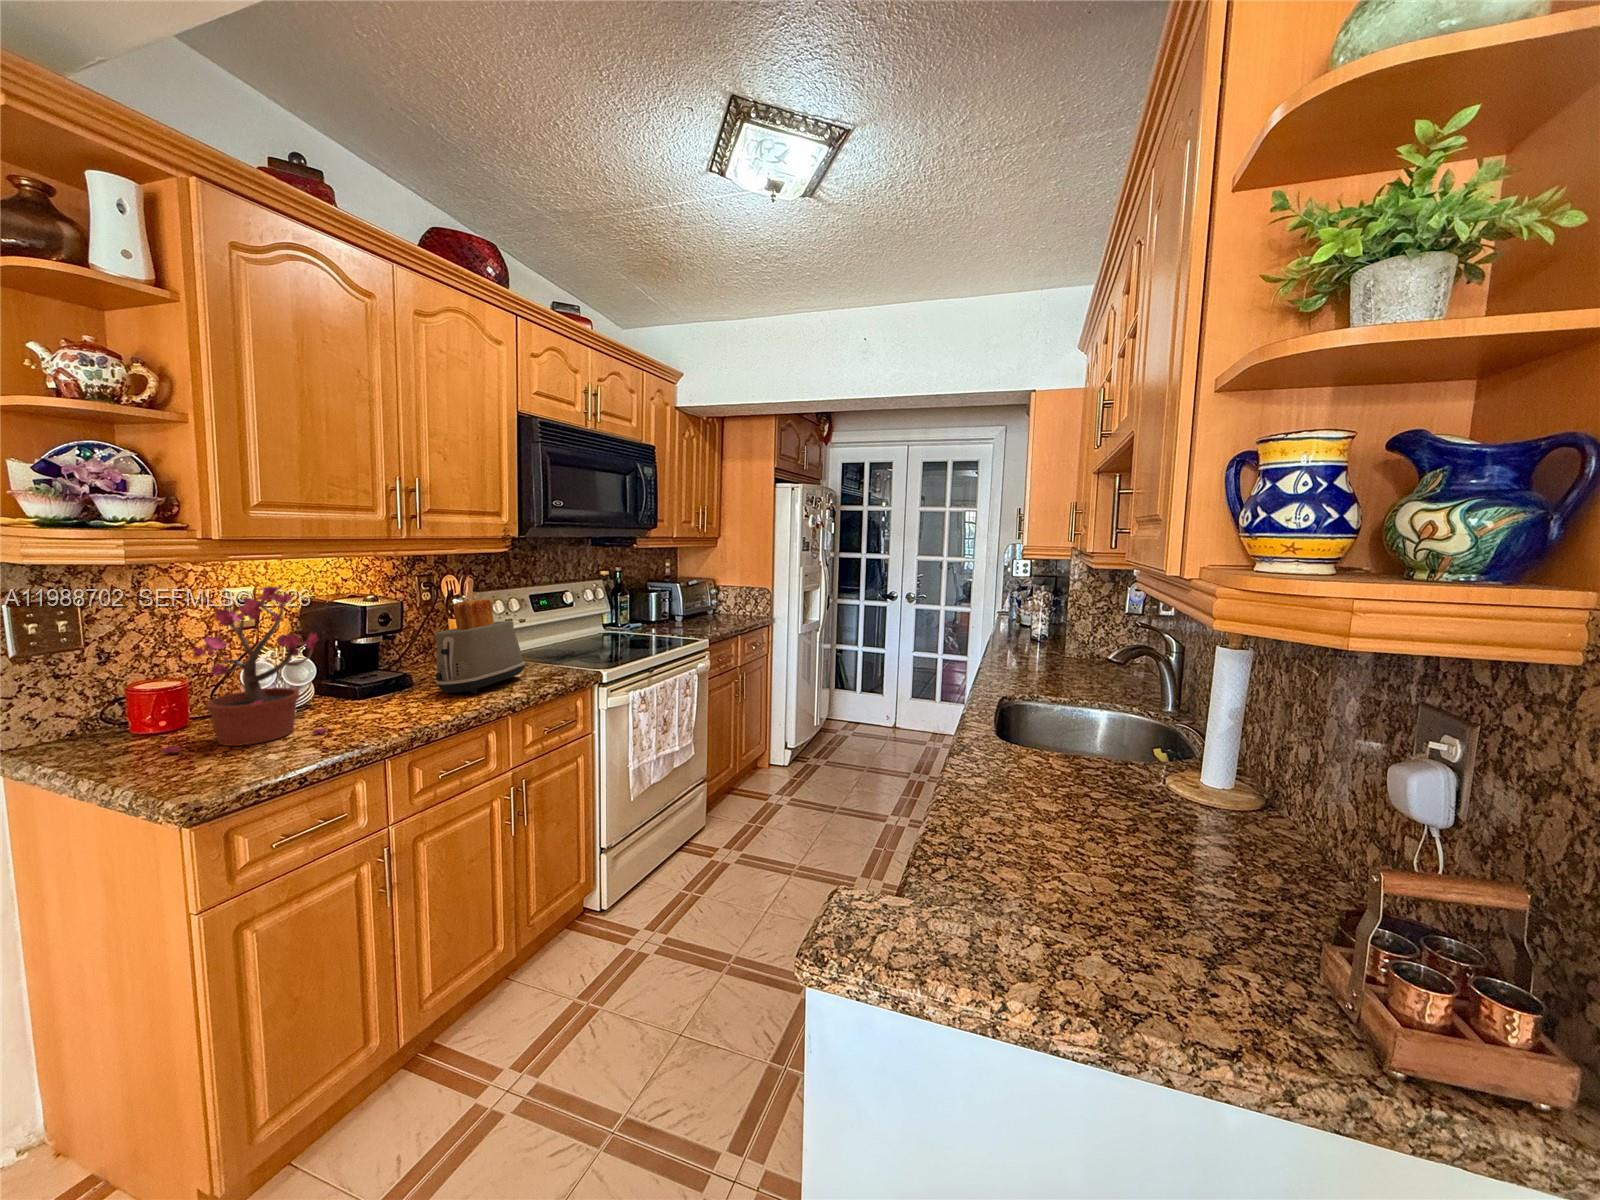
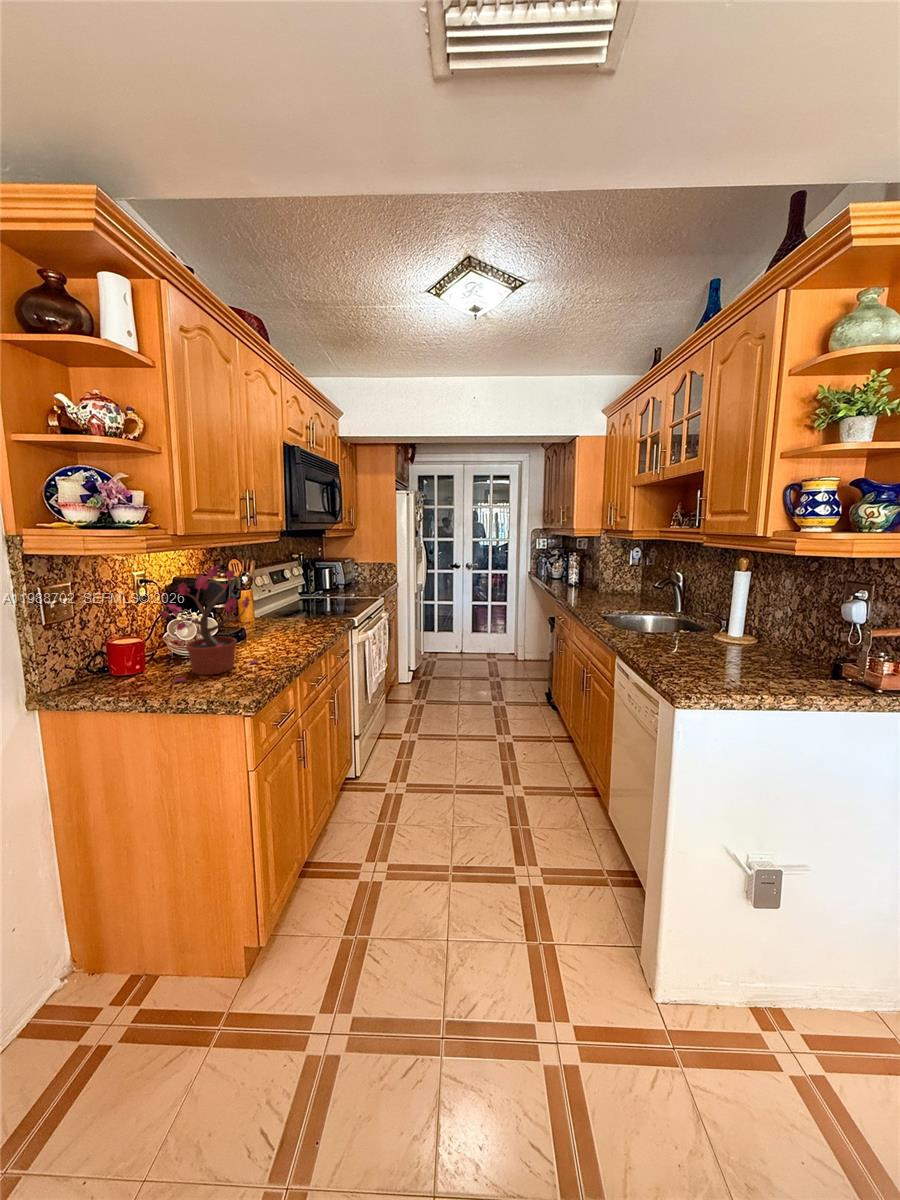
toaster: present [435,599,525,694] -> none [272,573,314,637]

